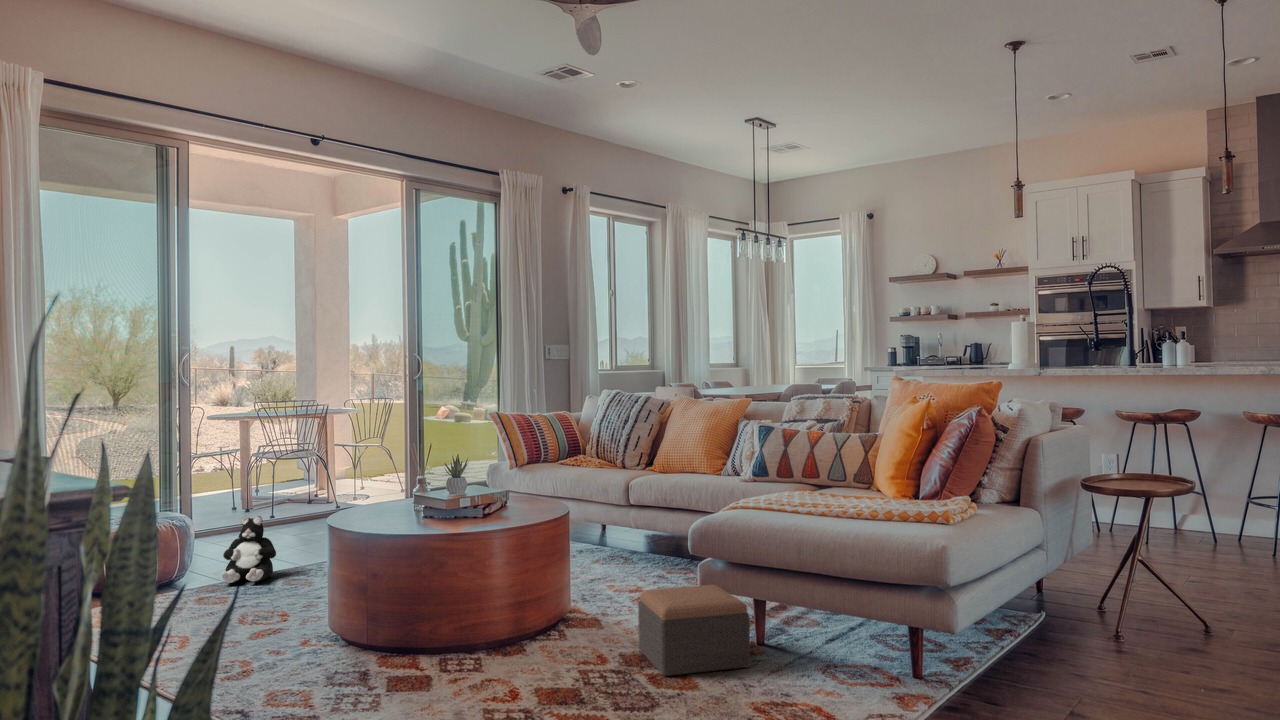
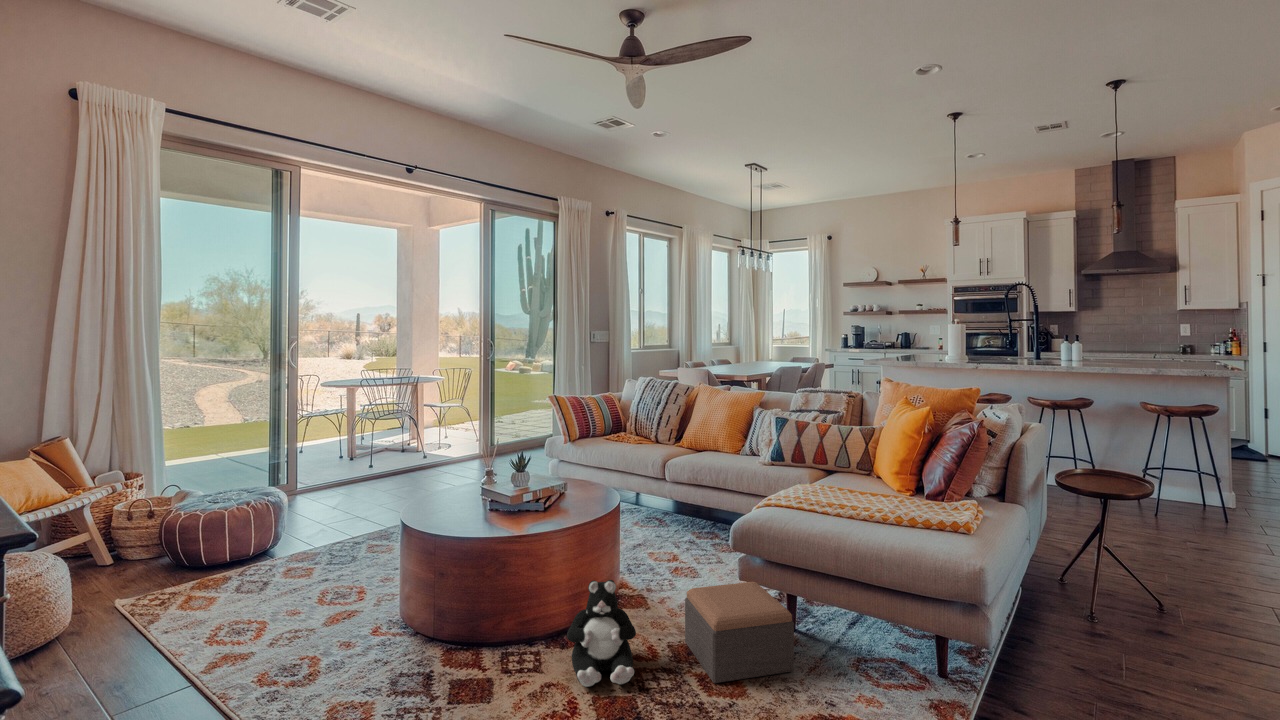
plush toy: present [221,516,276,583] -> present [567,580,636,687]

